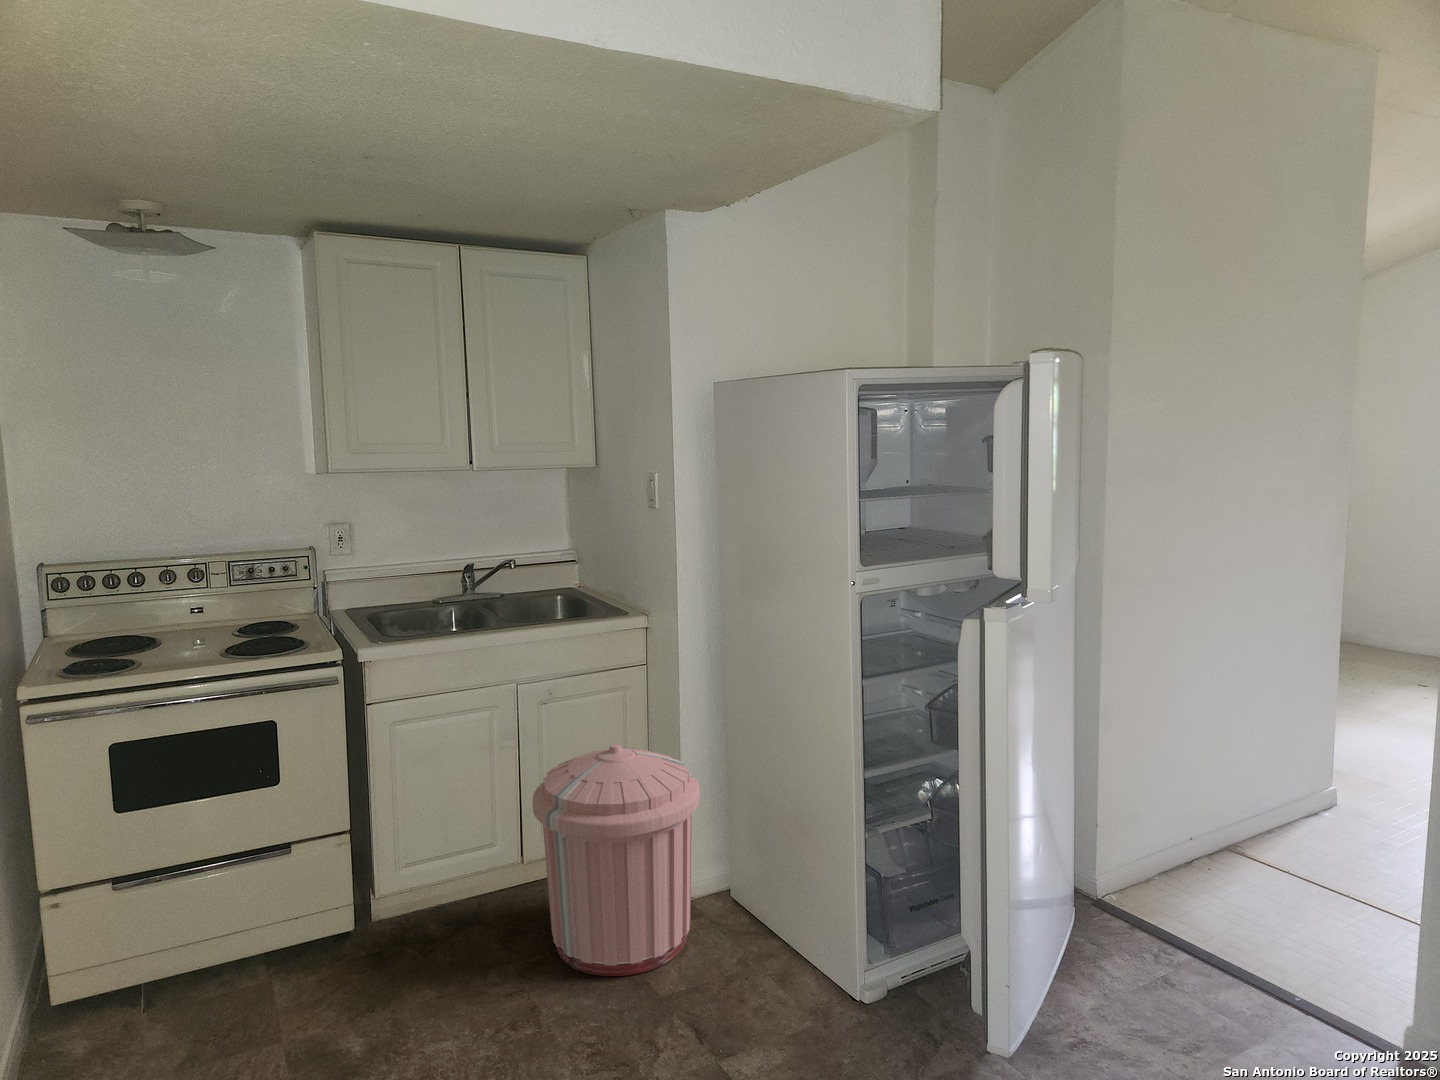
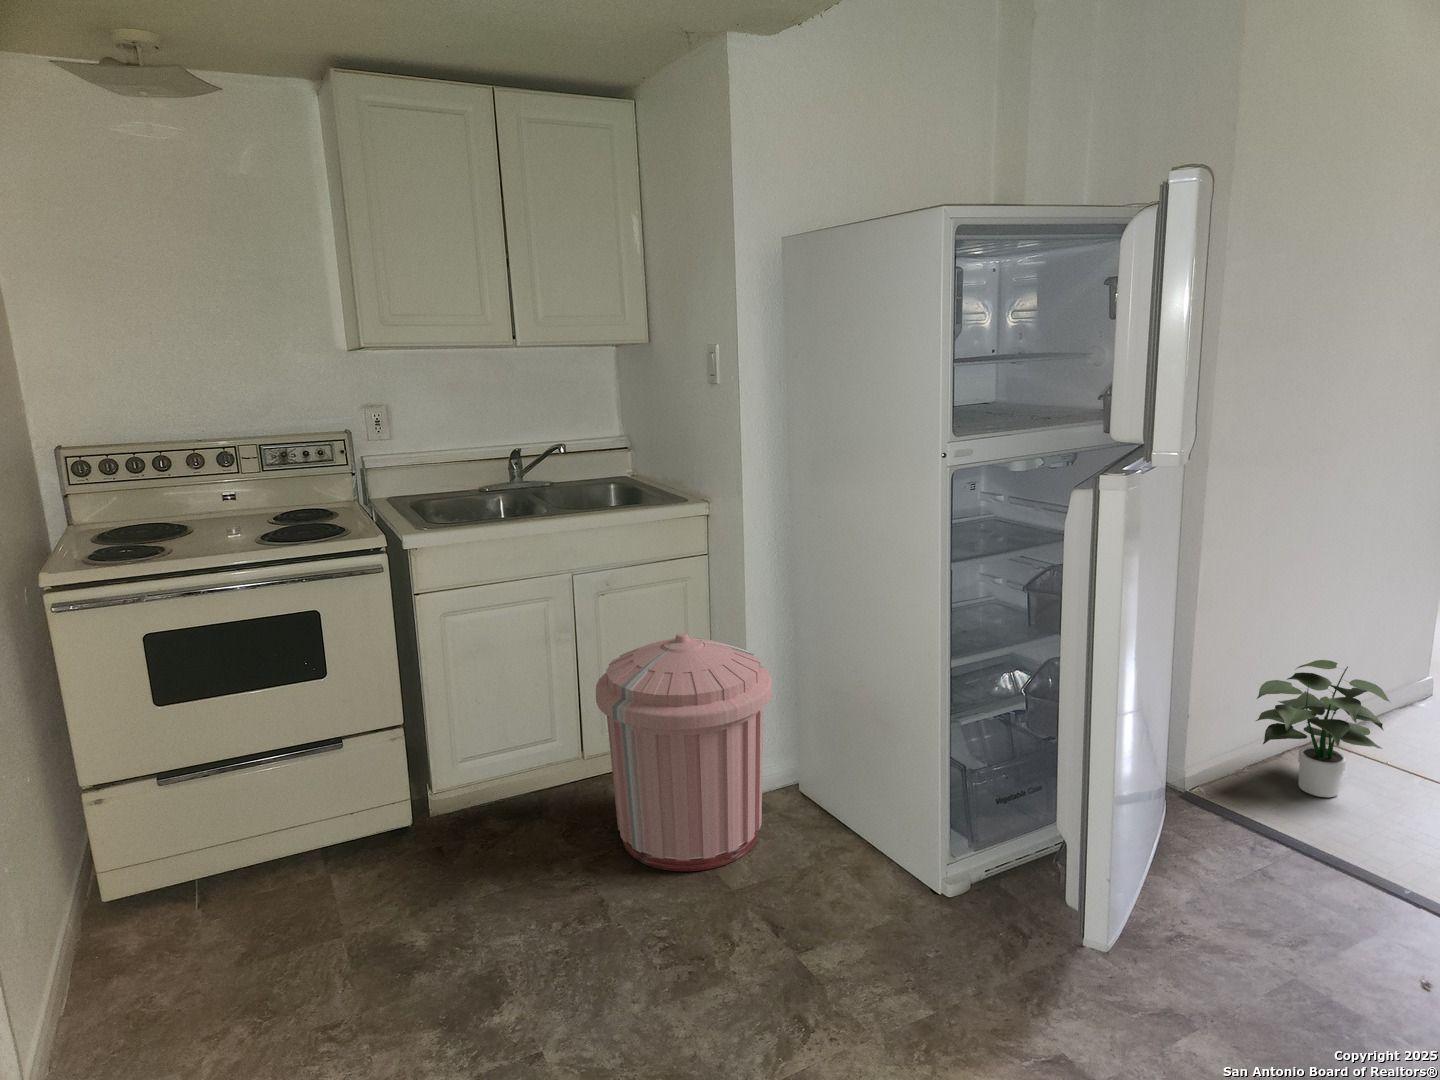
potted plant: none [1159,771,1280,905] -> present [1256,660,1390,797]

